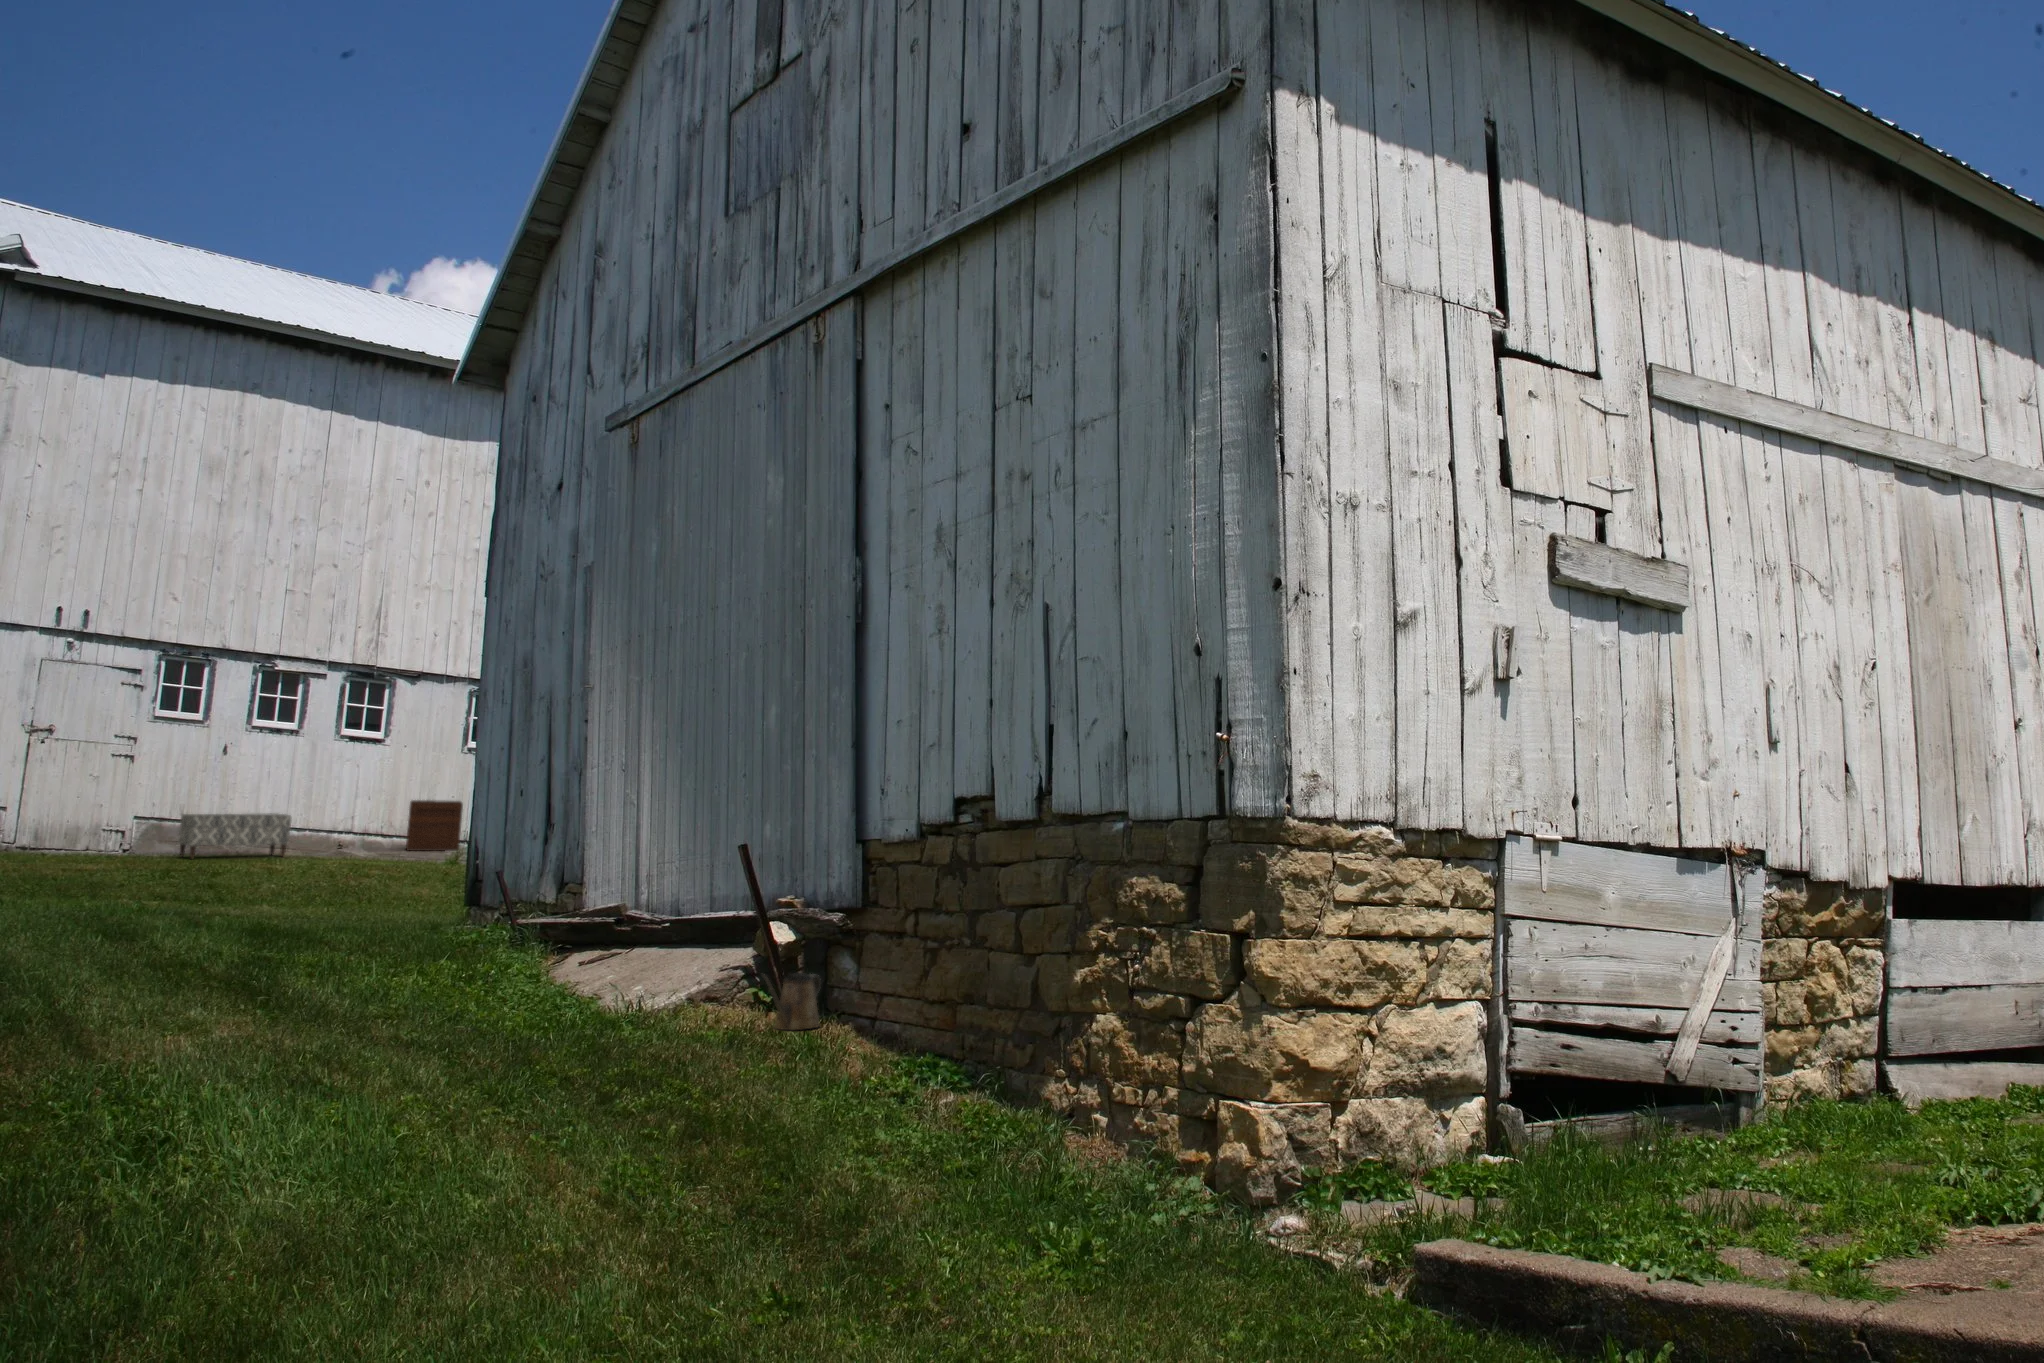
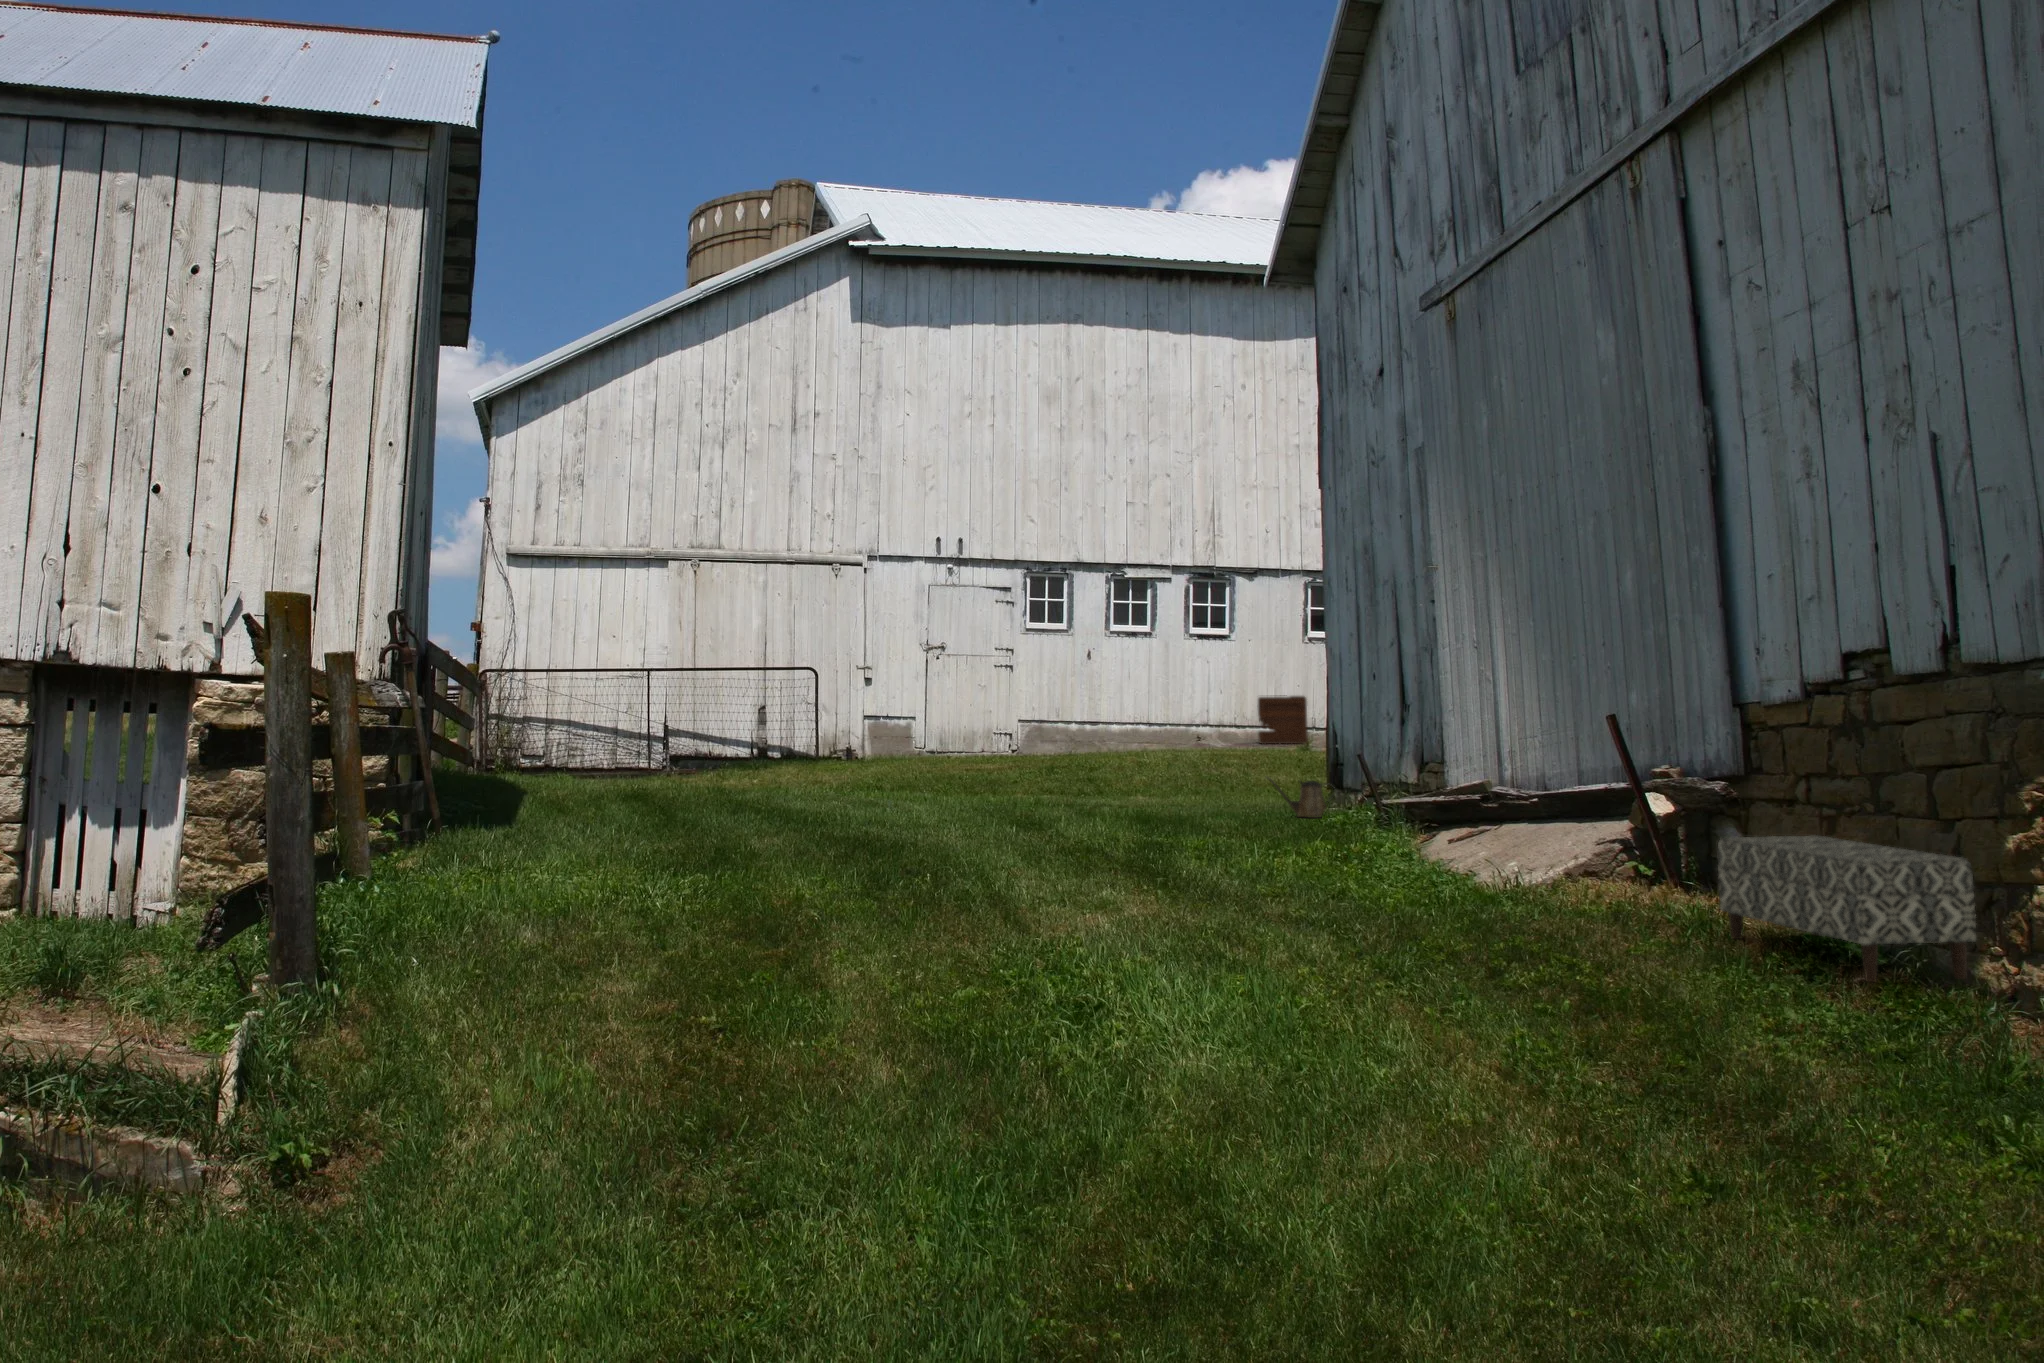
bench: present [178,813,291,859] -> present [1718,835,1976,982]
watering can: present [761,973,821,1030] -> present [1268,778,1333,818]

